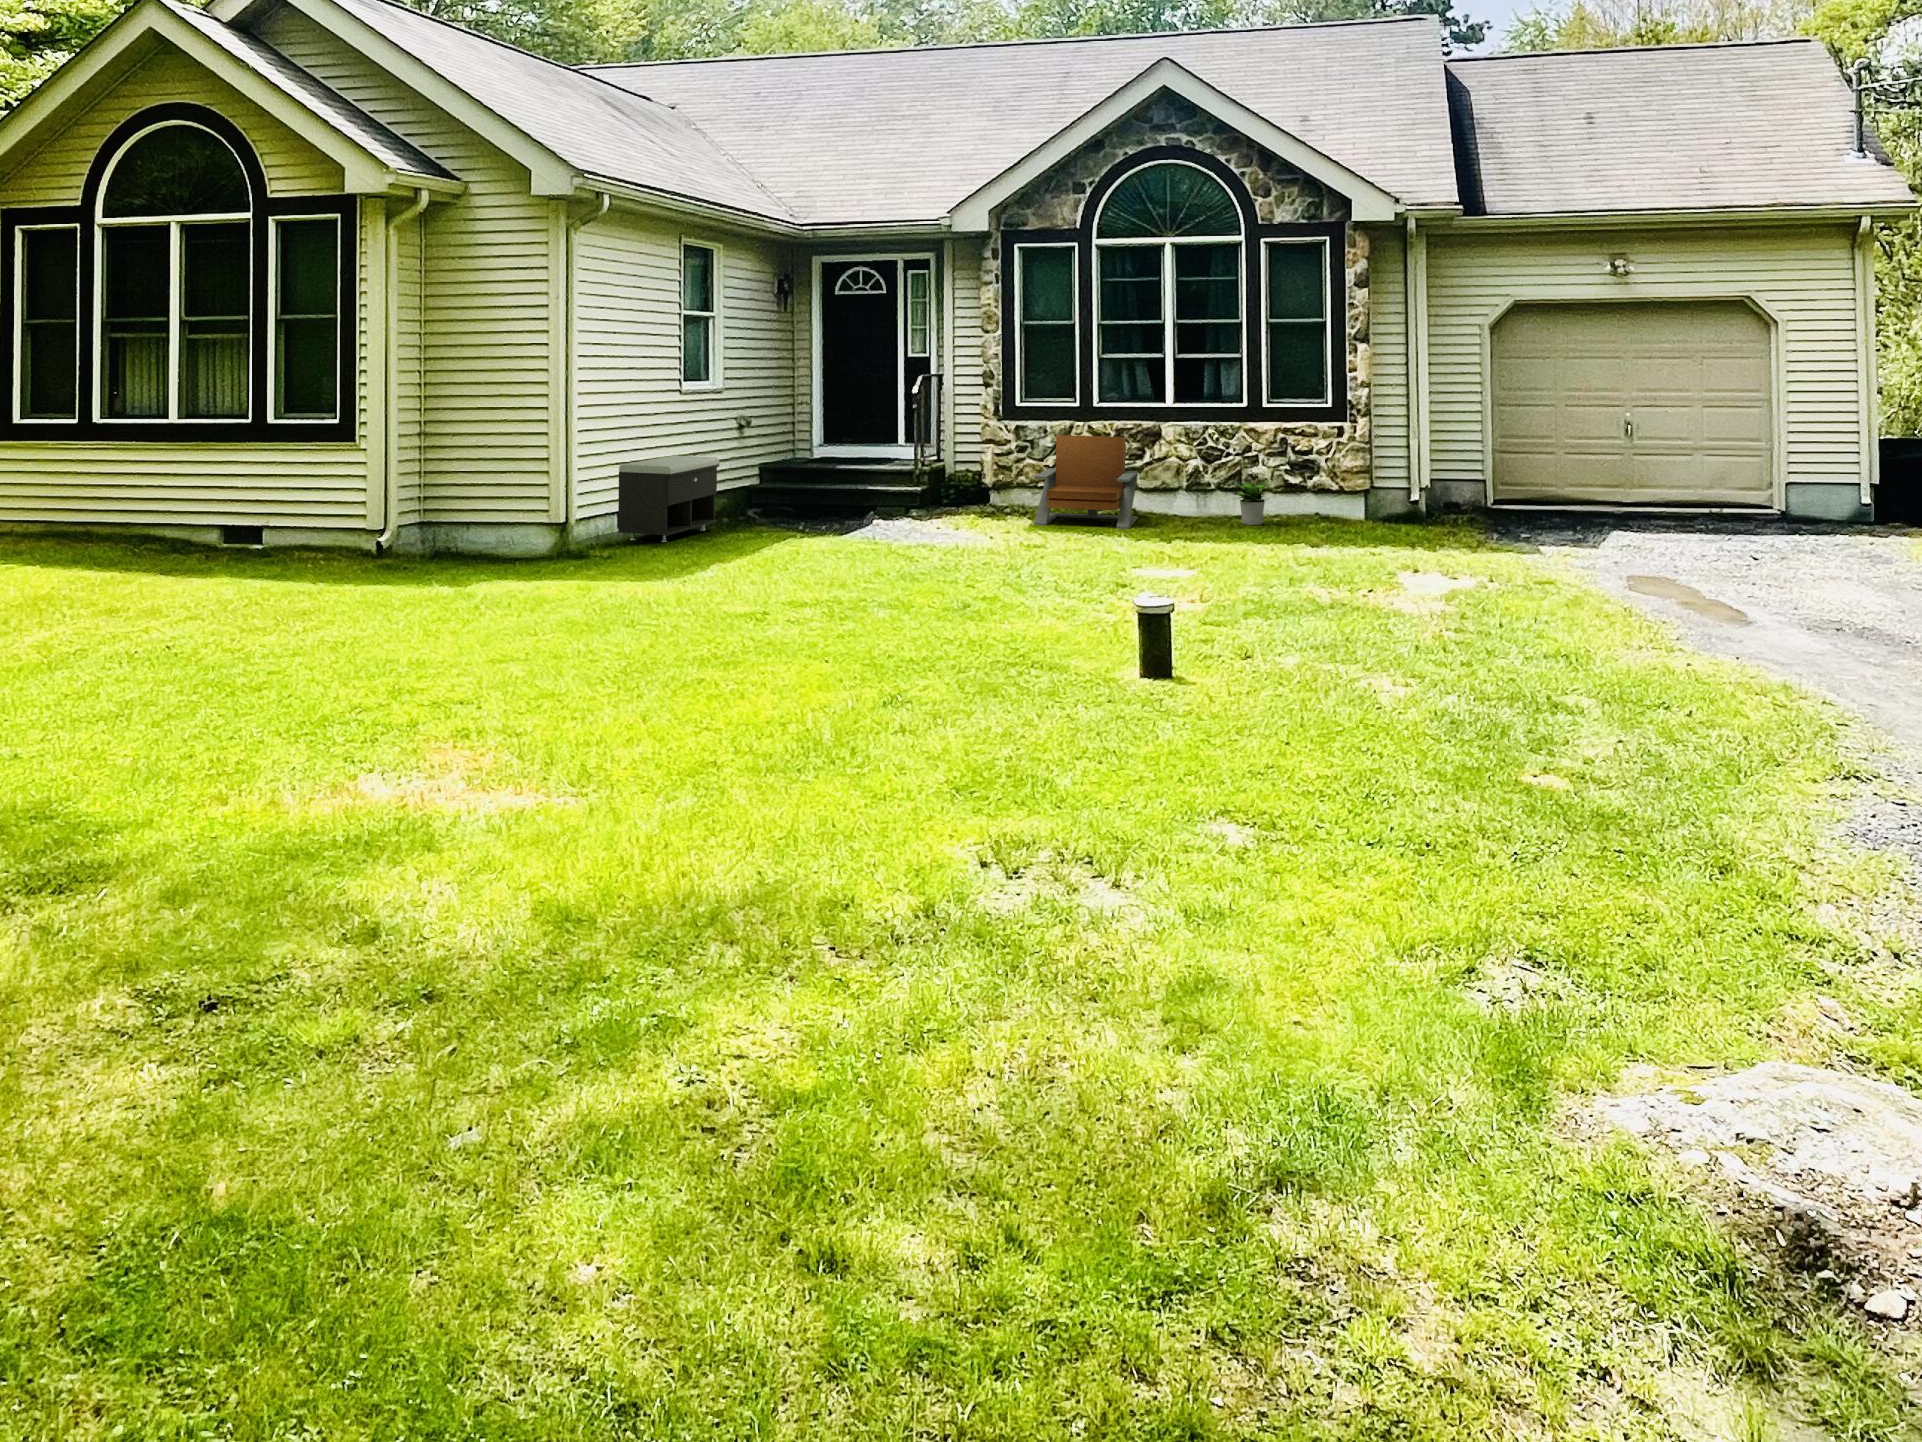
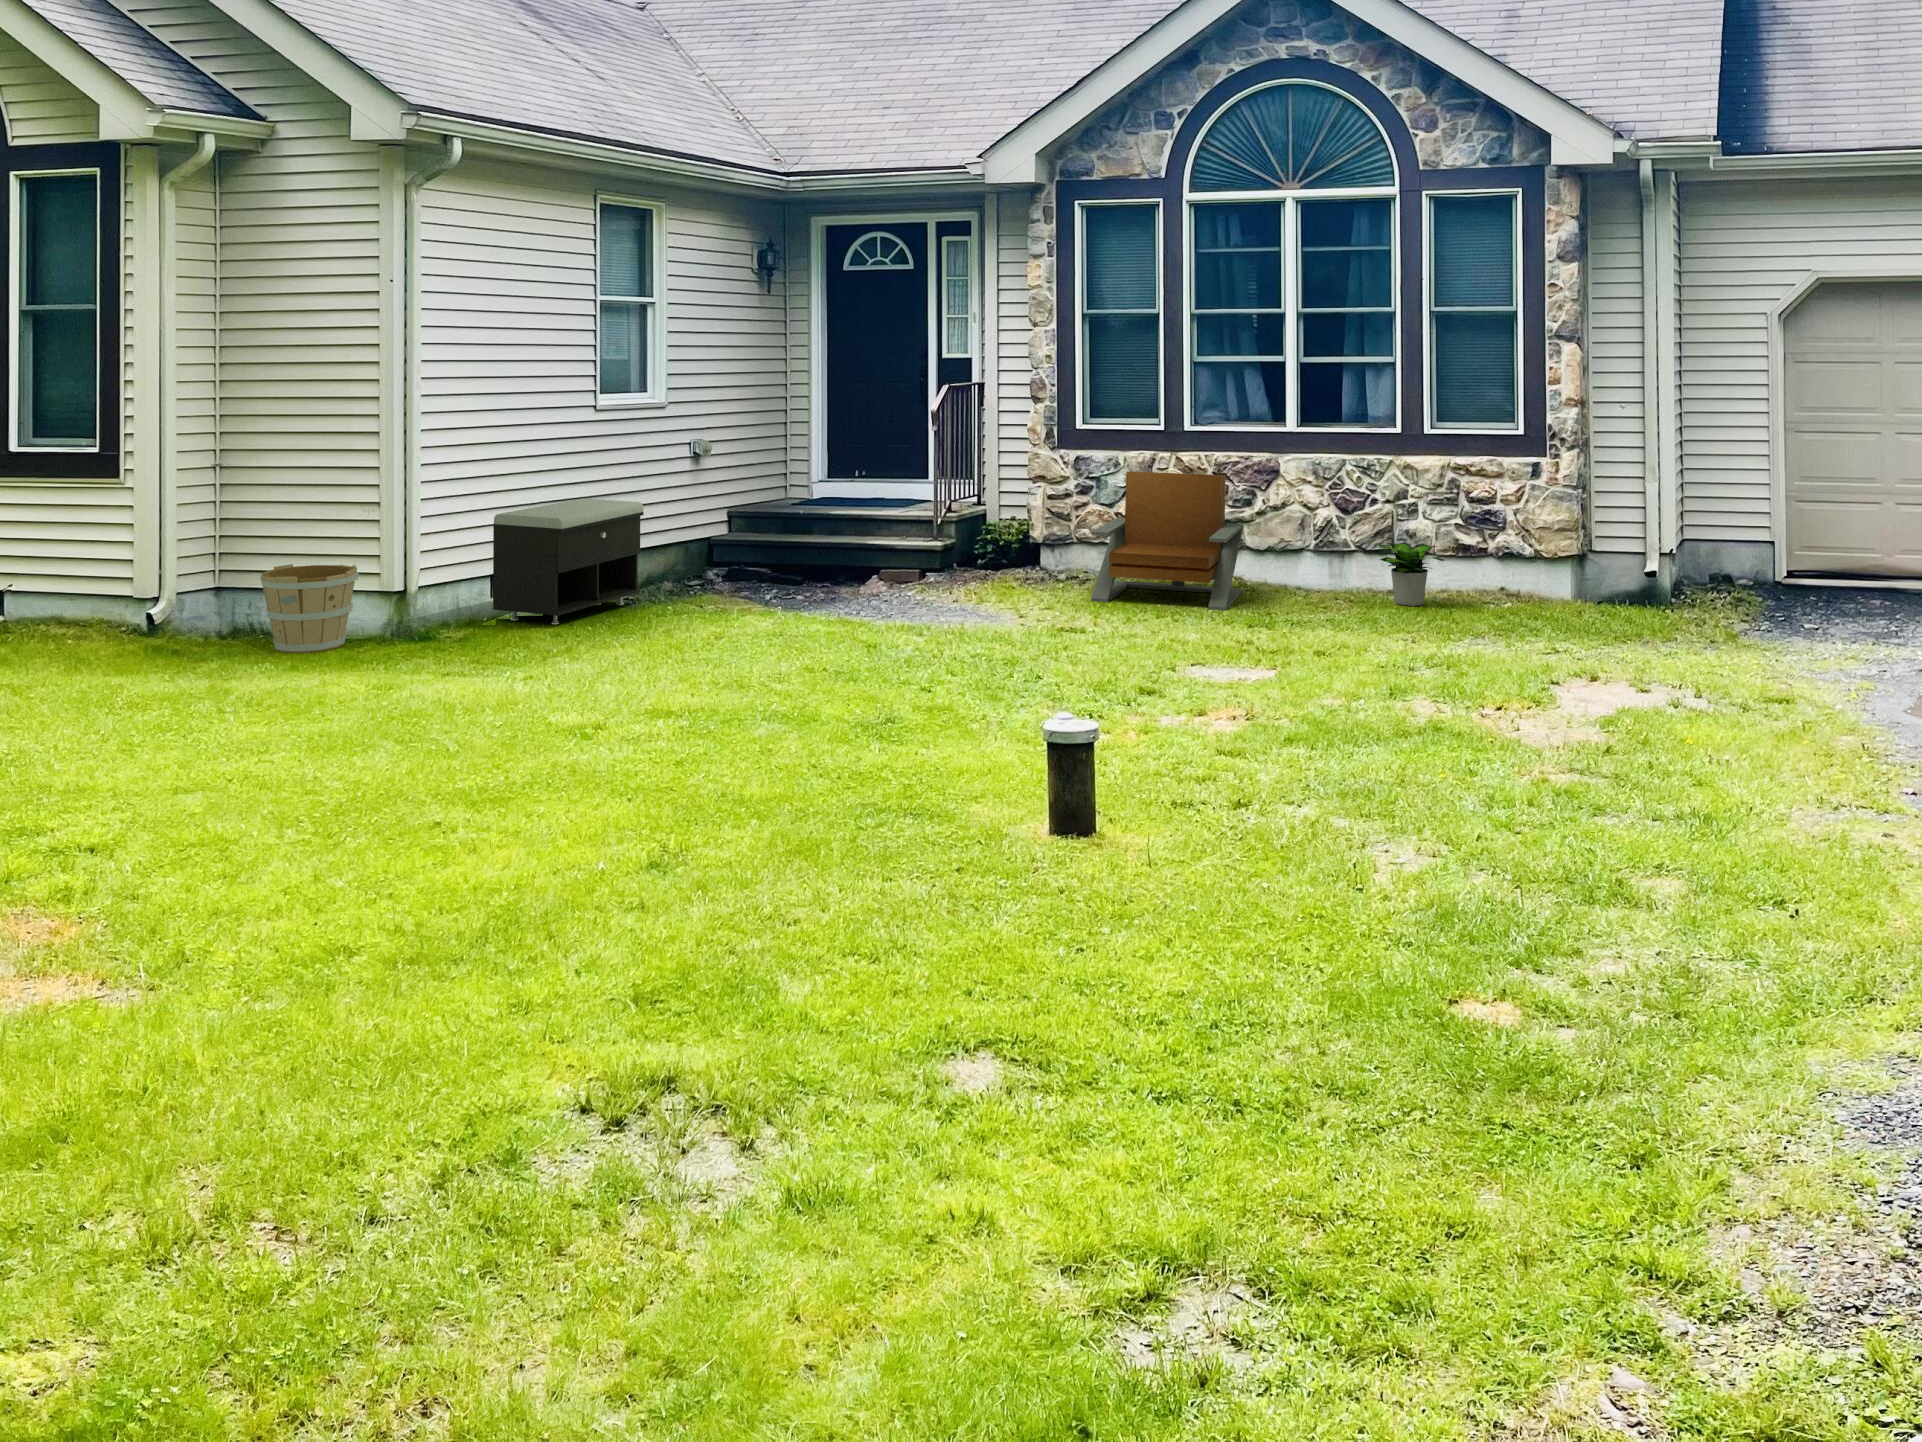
wooden bucket: none [465,499,533,560] -> present [260,564,359,653]

